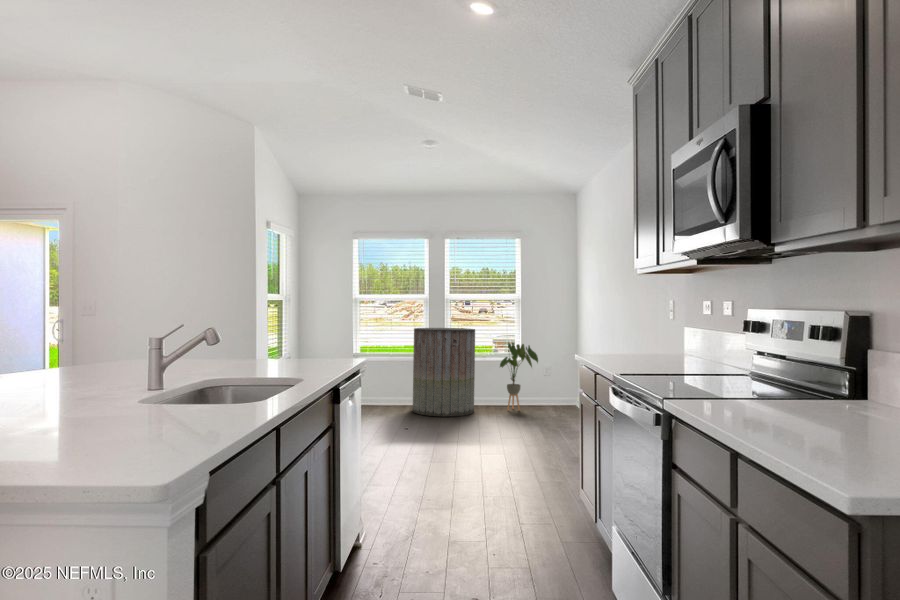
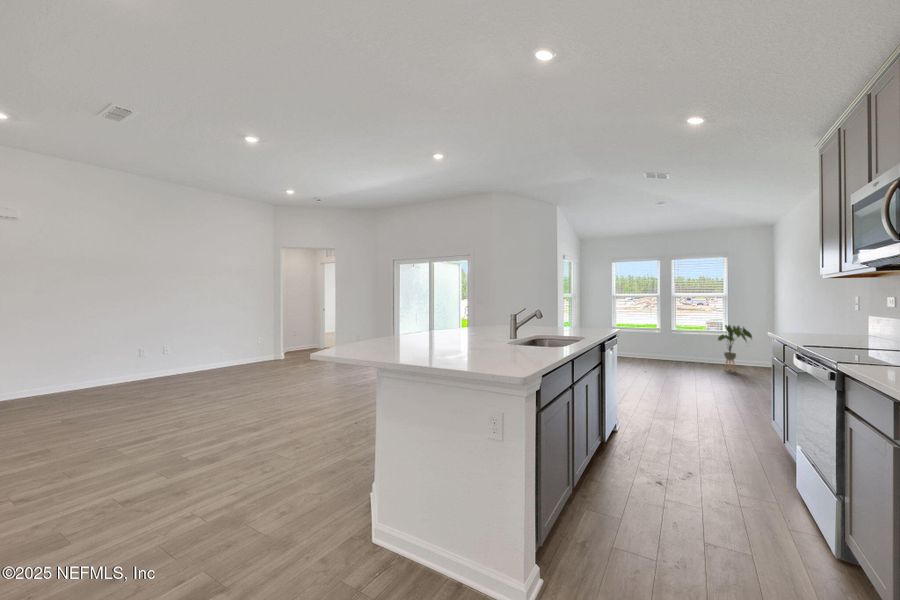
trash can: present [413,328,475,417] -> none [650,313,697,370]

